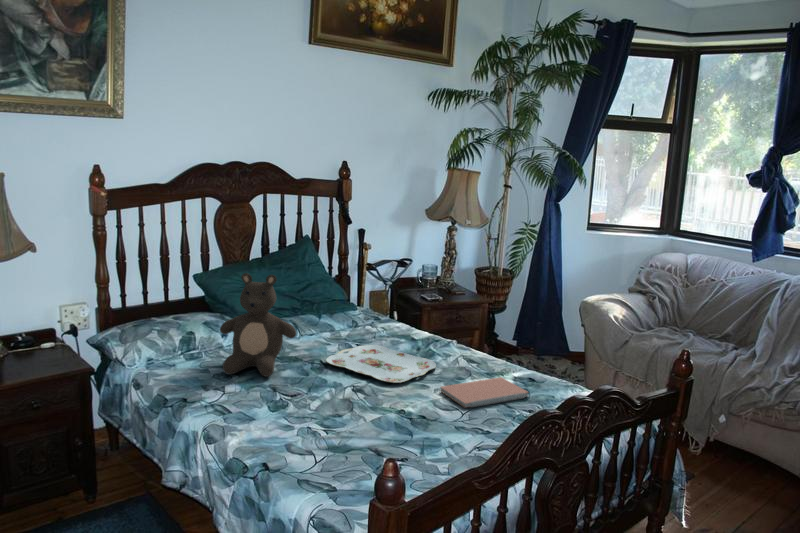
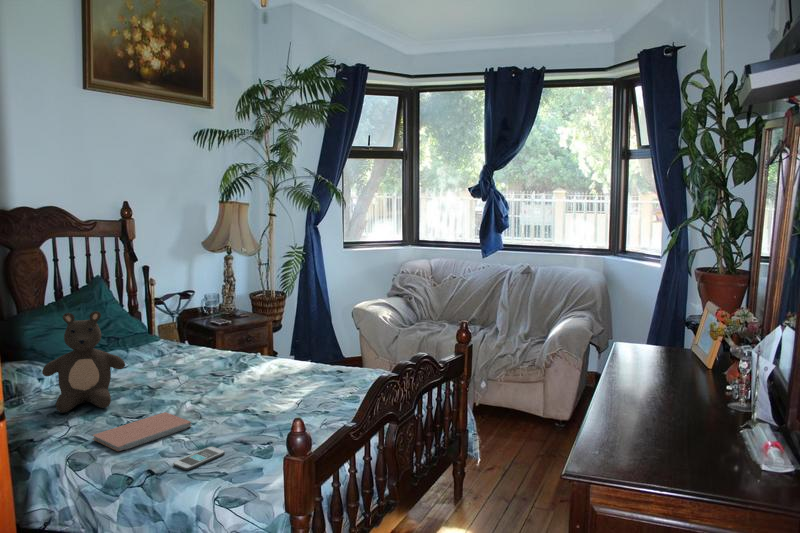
serving tray: present [326,345,436,383] -> none [155,366,259,392]
notebook: present [440,377,528,407] -> present [93,412,191,451]
smartphone: none [291,450,350,474] -> present [173,447,224,470]

